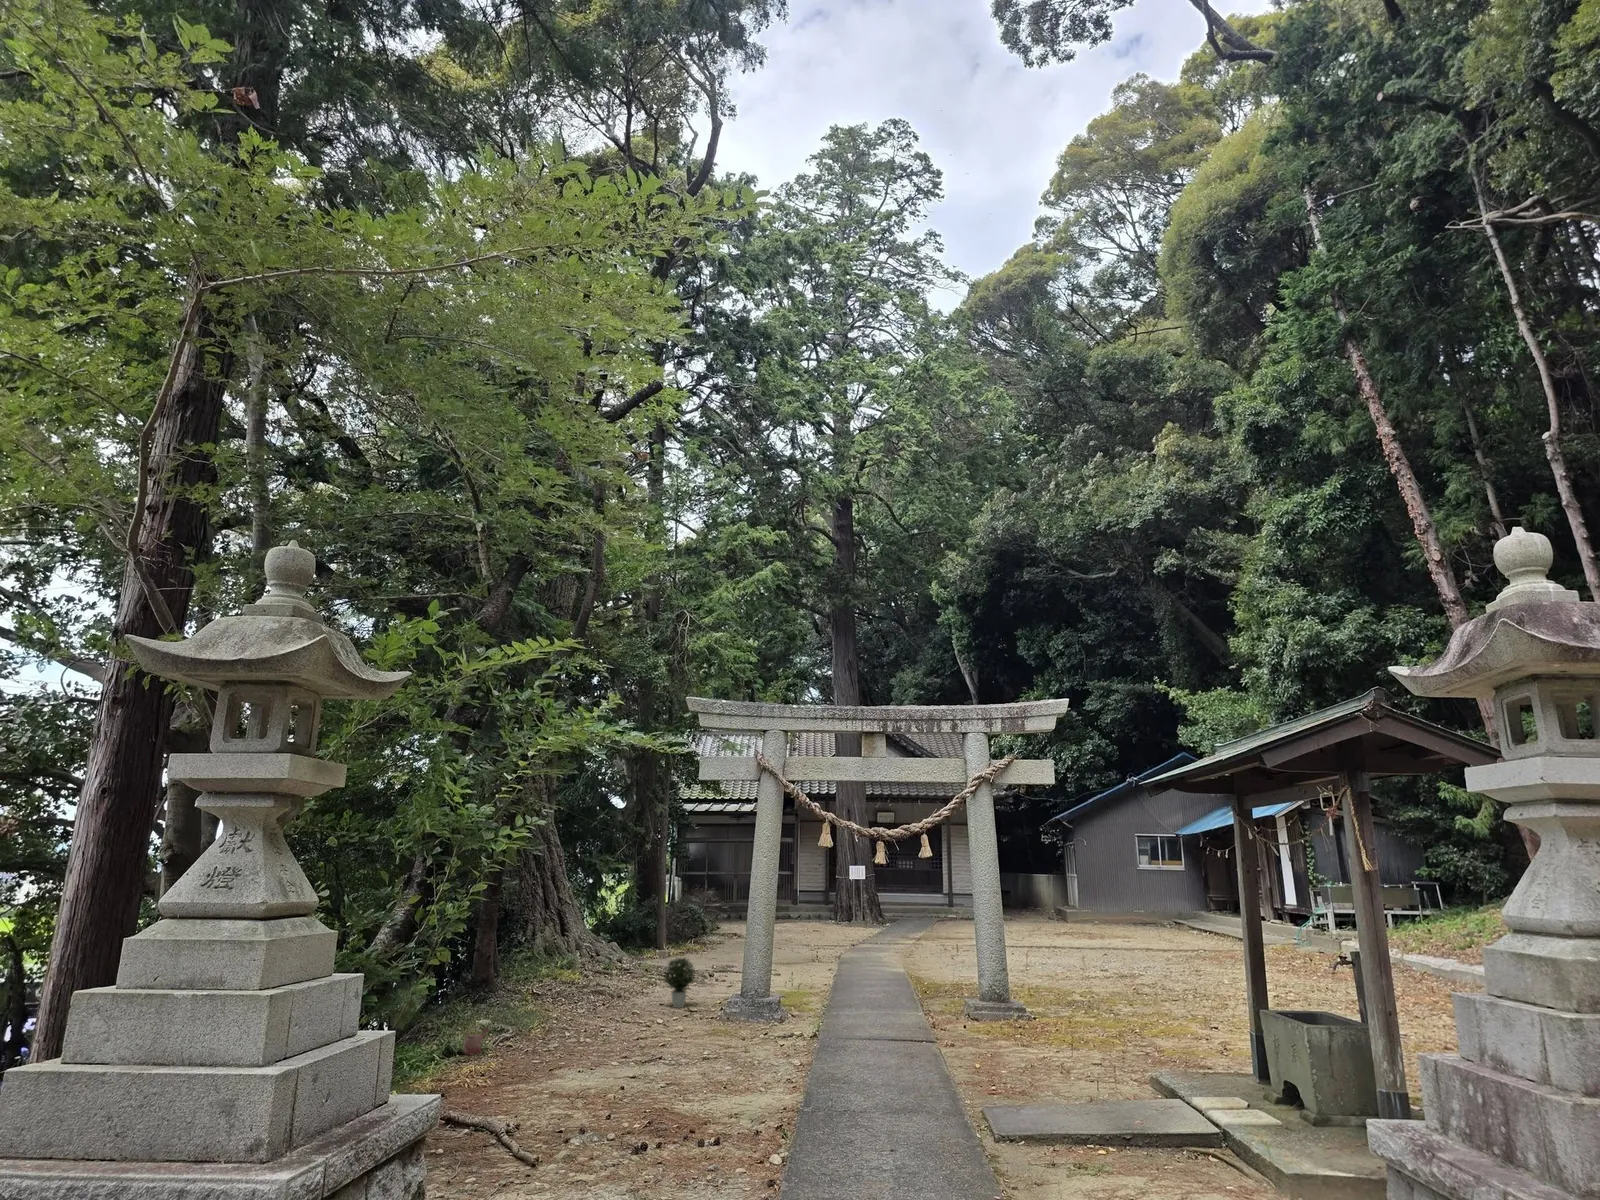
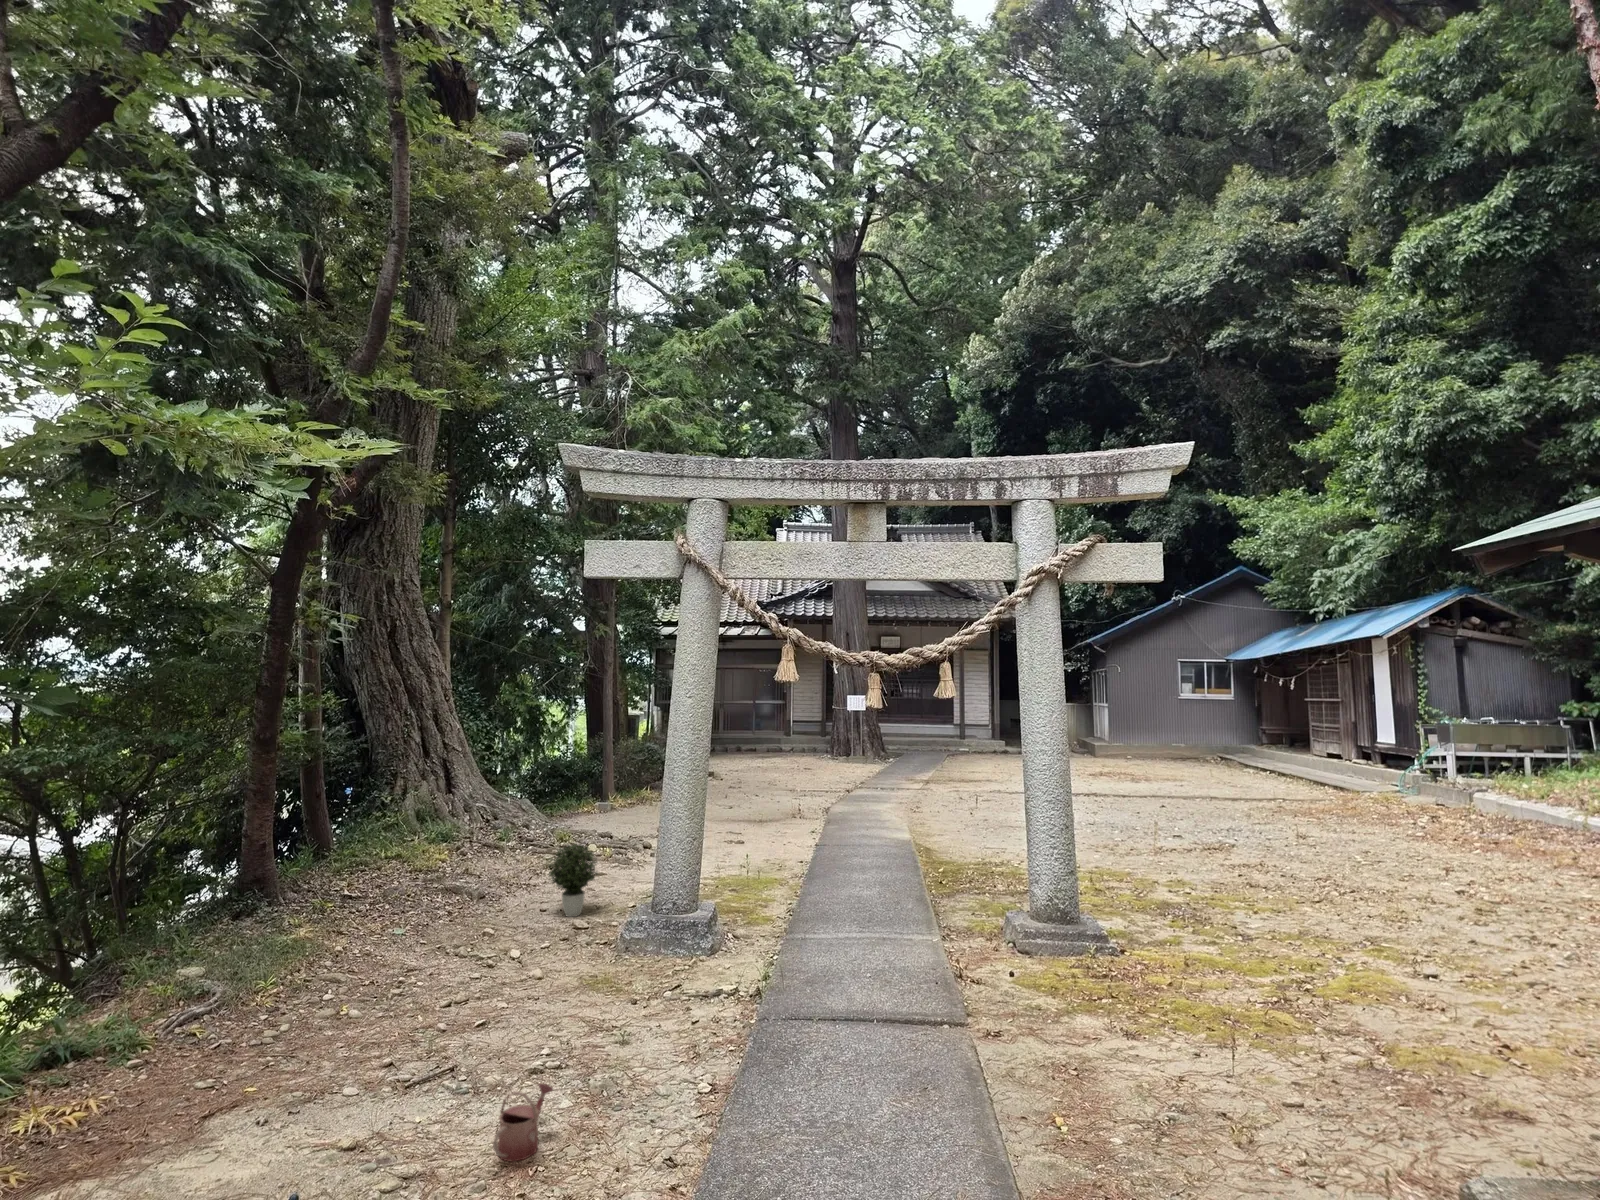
watering can: present [463,1028,489,1055] -> present [493,1084,553,1161]

